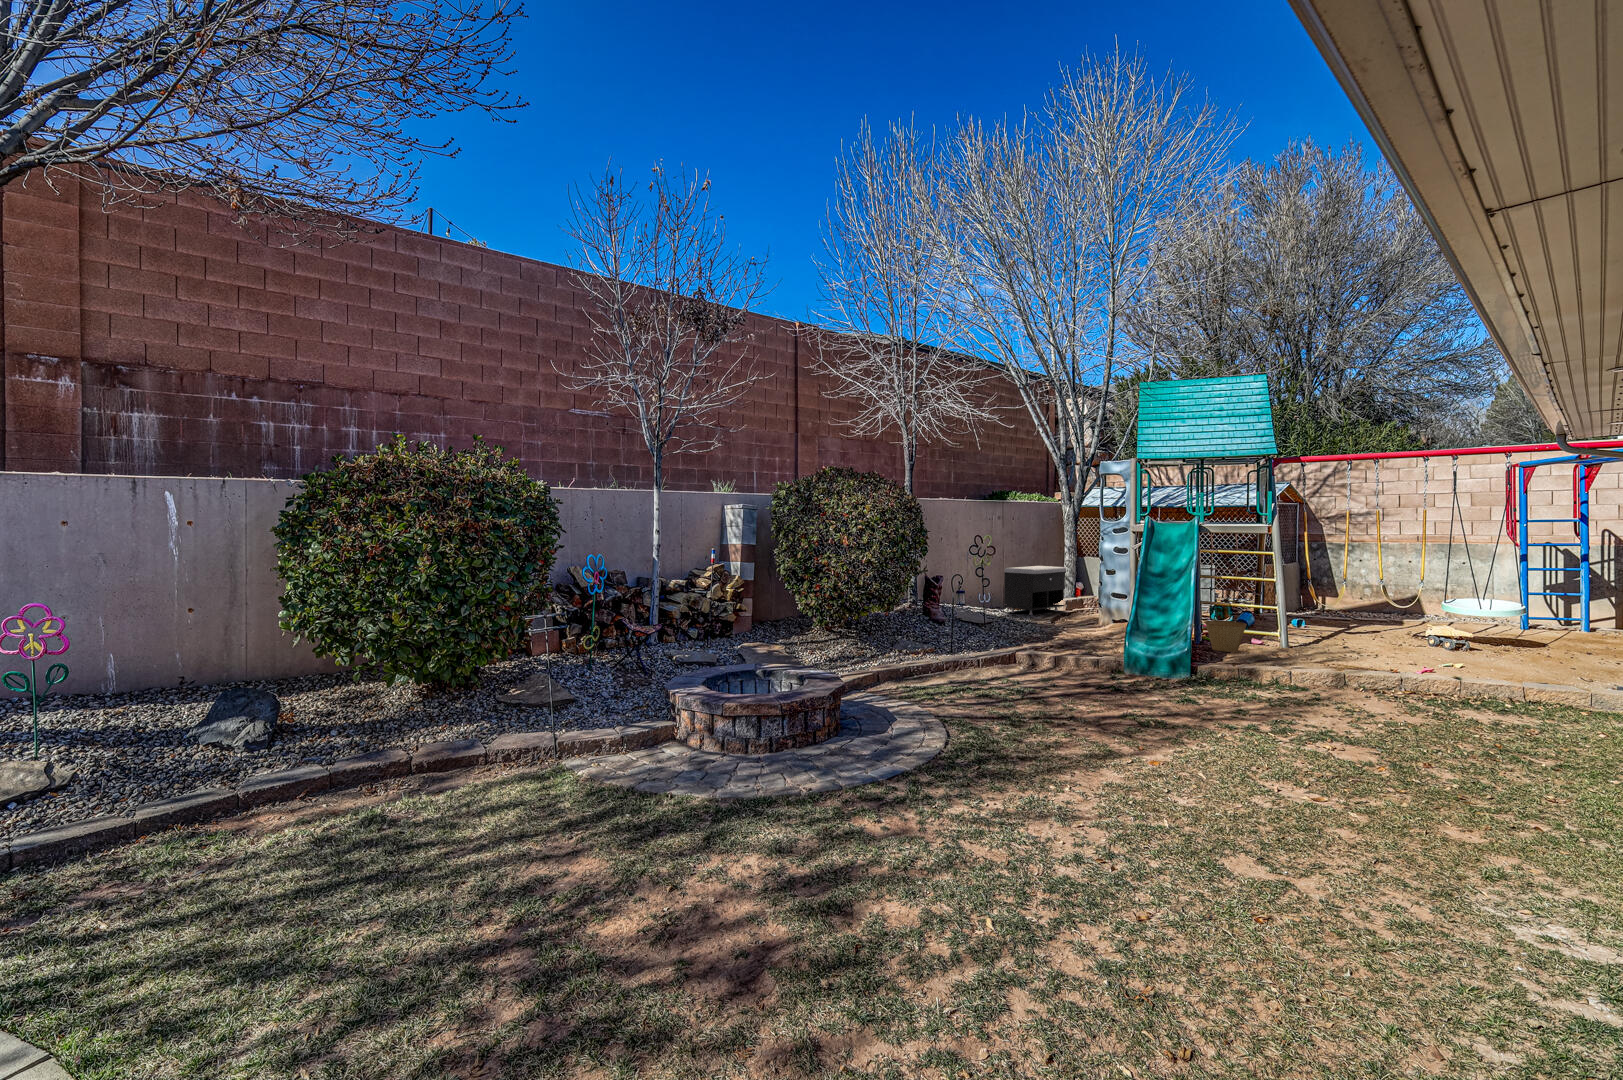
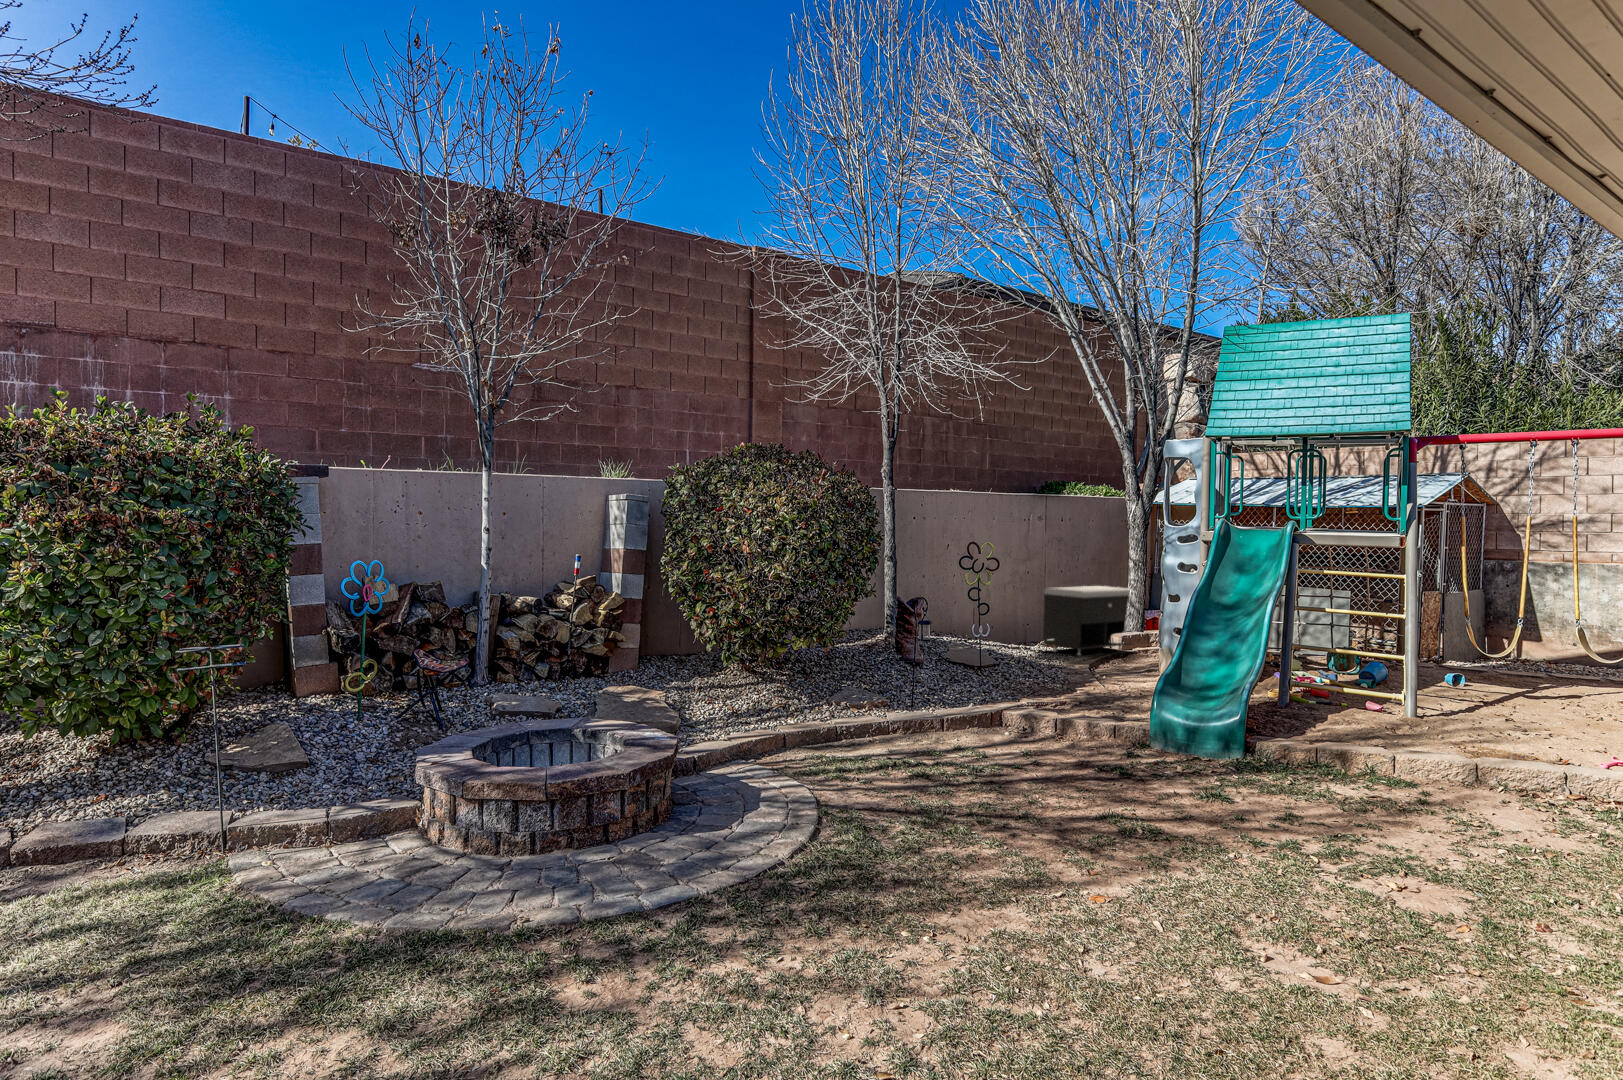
basket: present [1204,621,1247,652] -> none [1297,674,1360,721]

